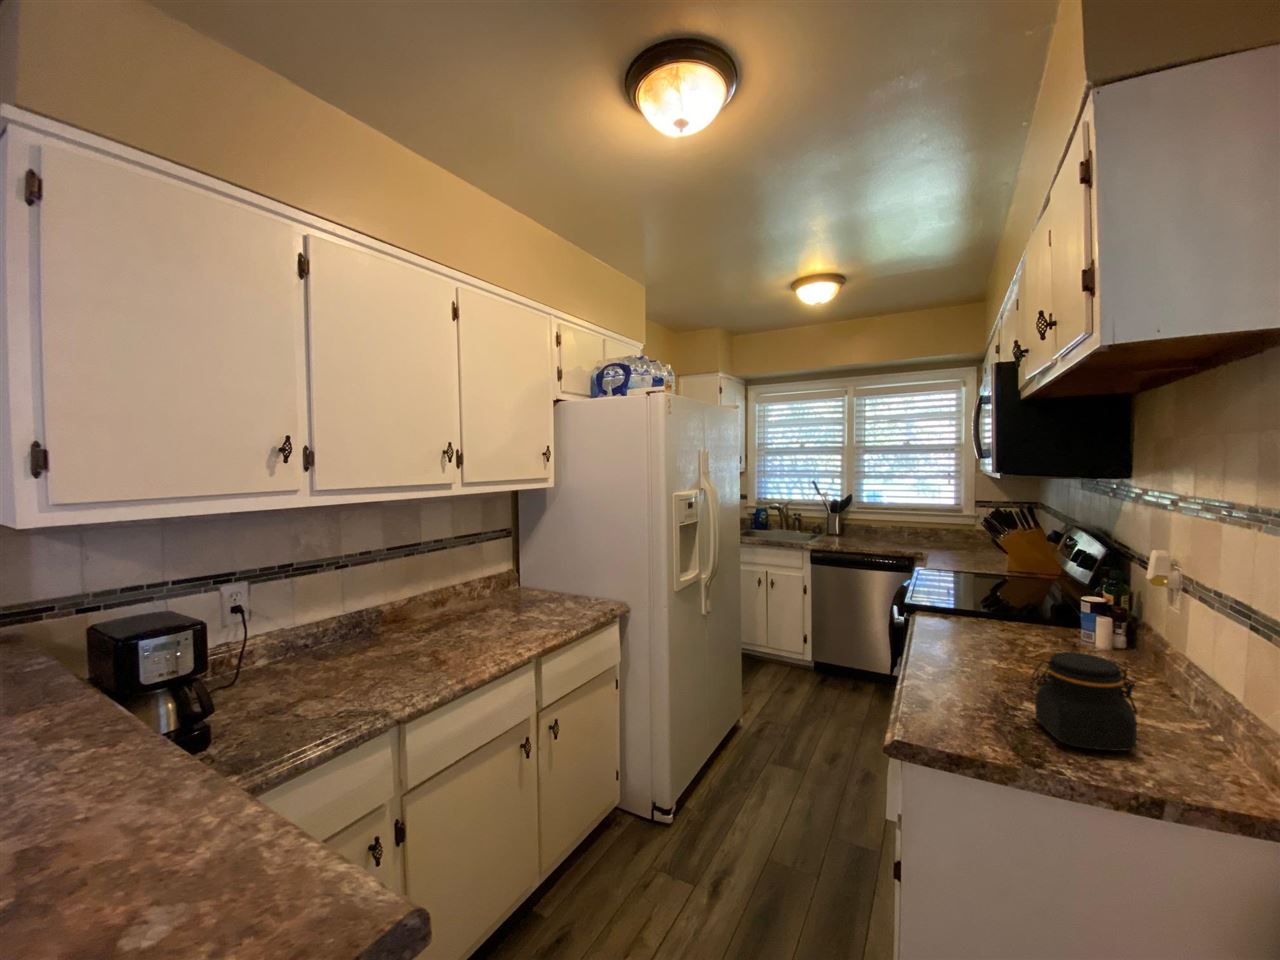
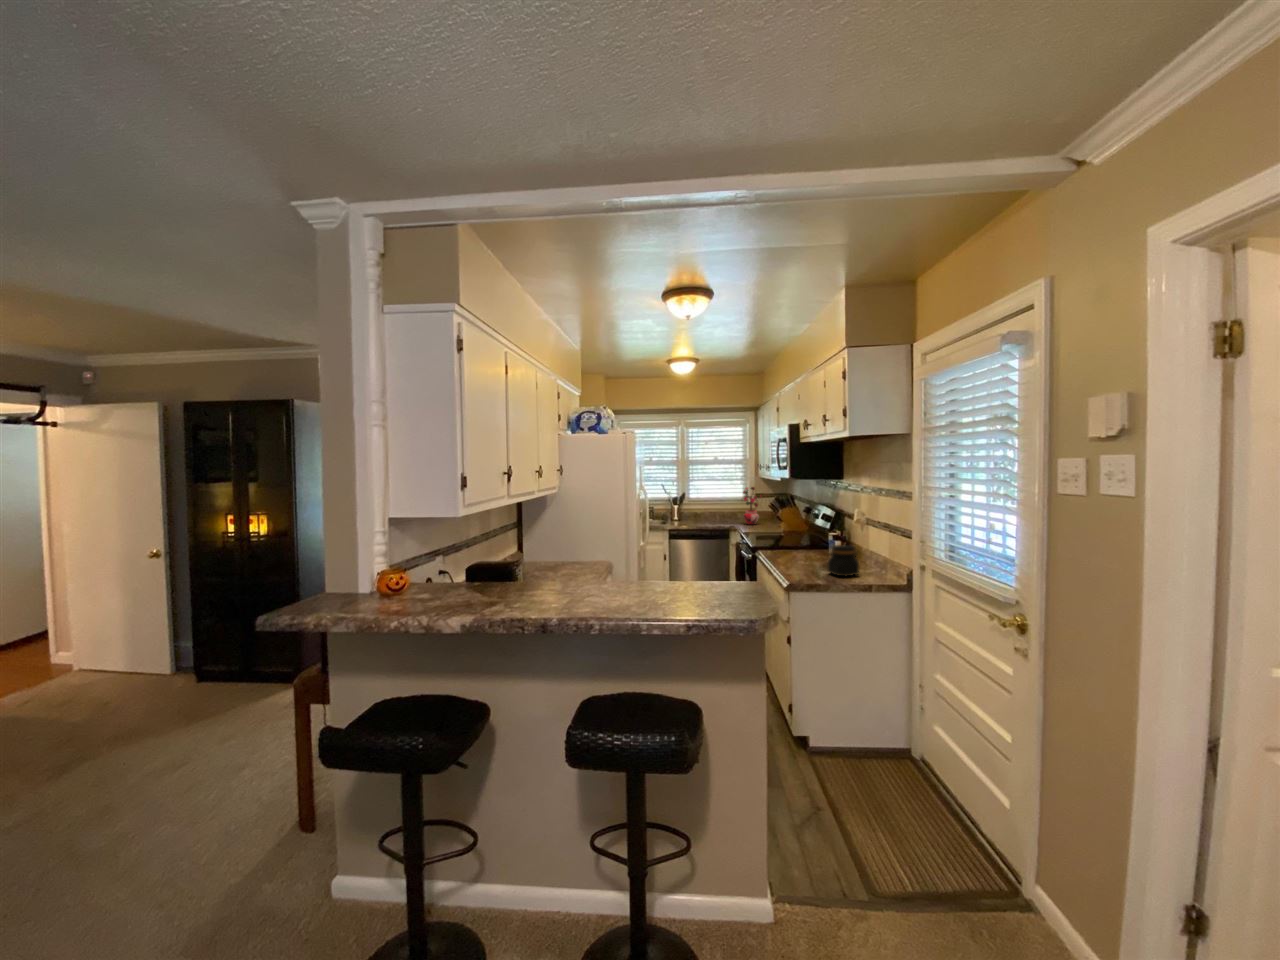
potted plant: none [932,488,972,553] -> present [743,487,761,525]

